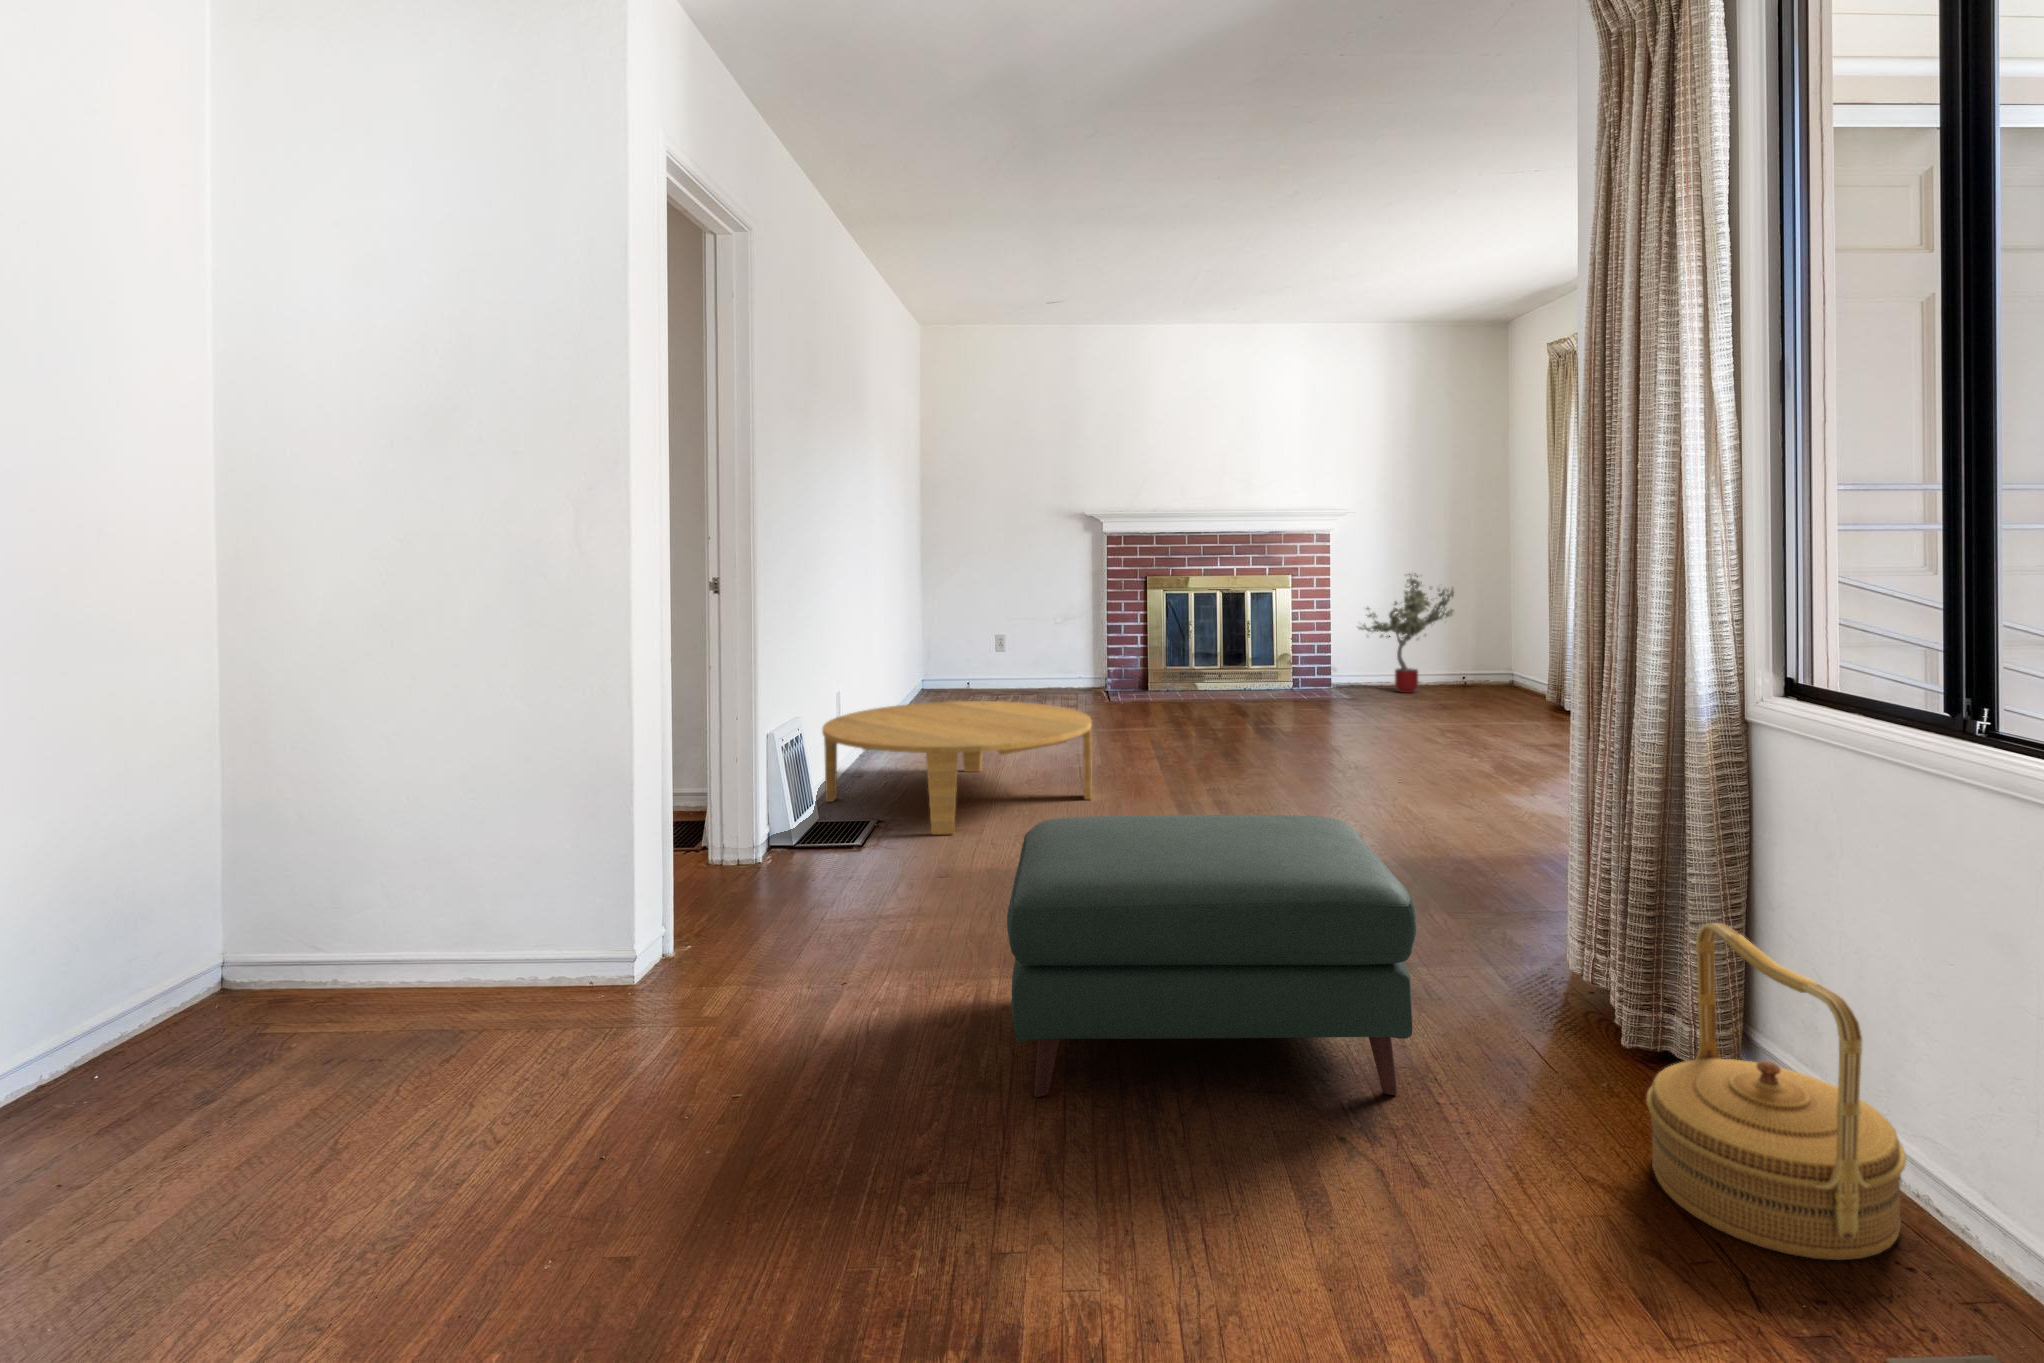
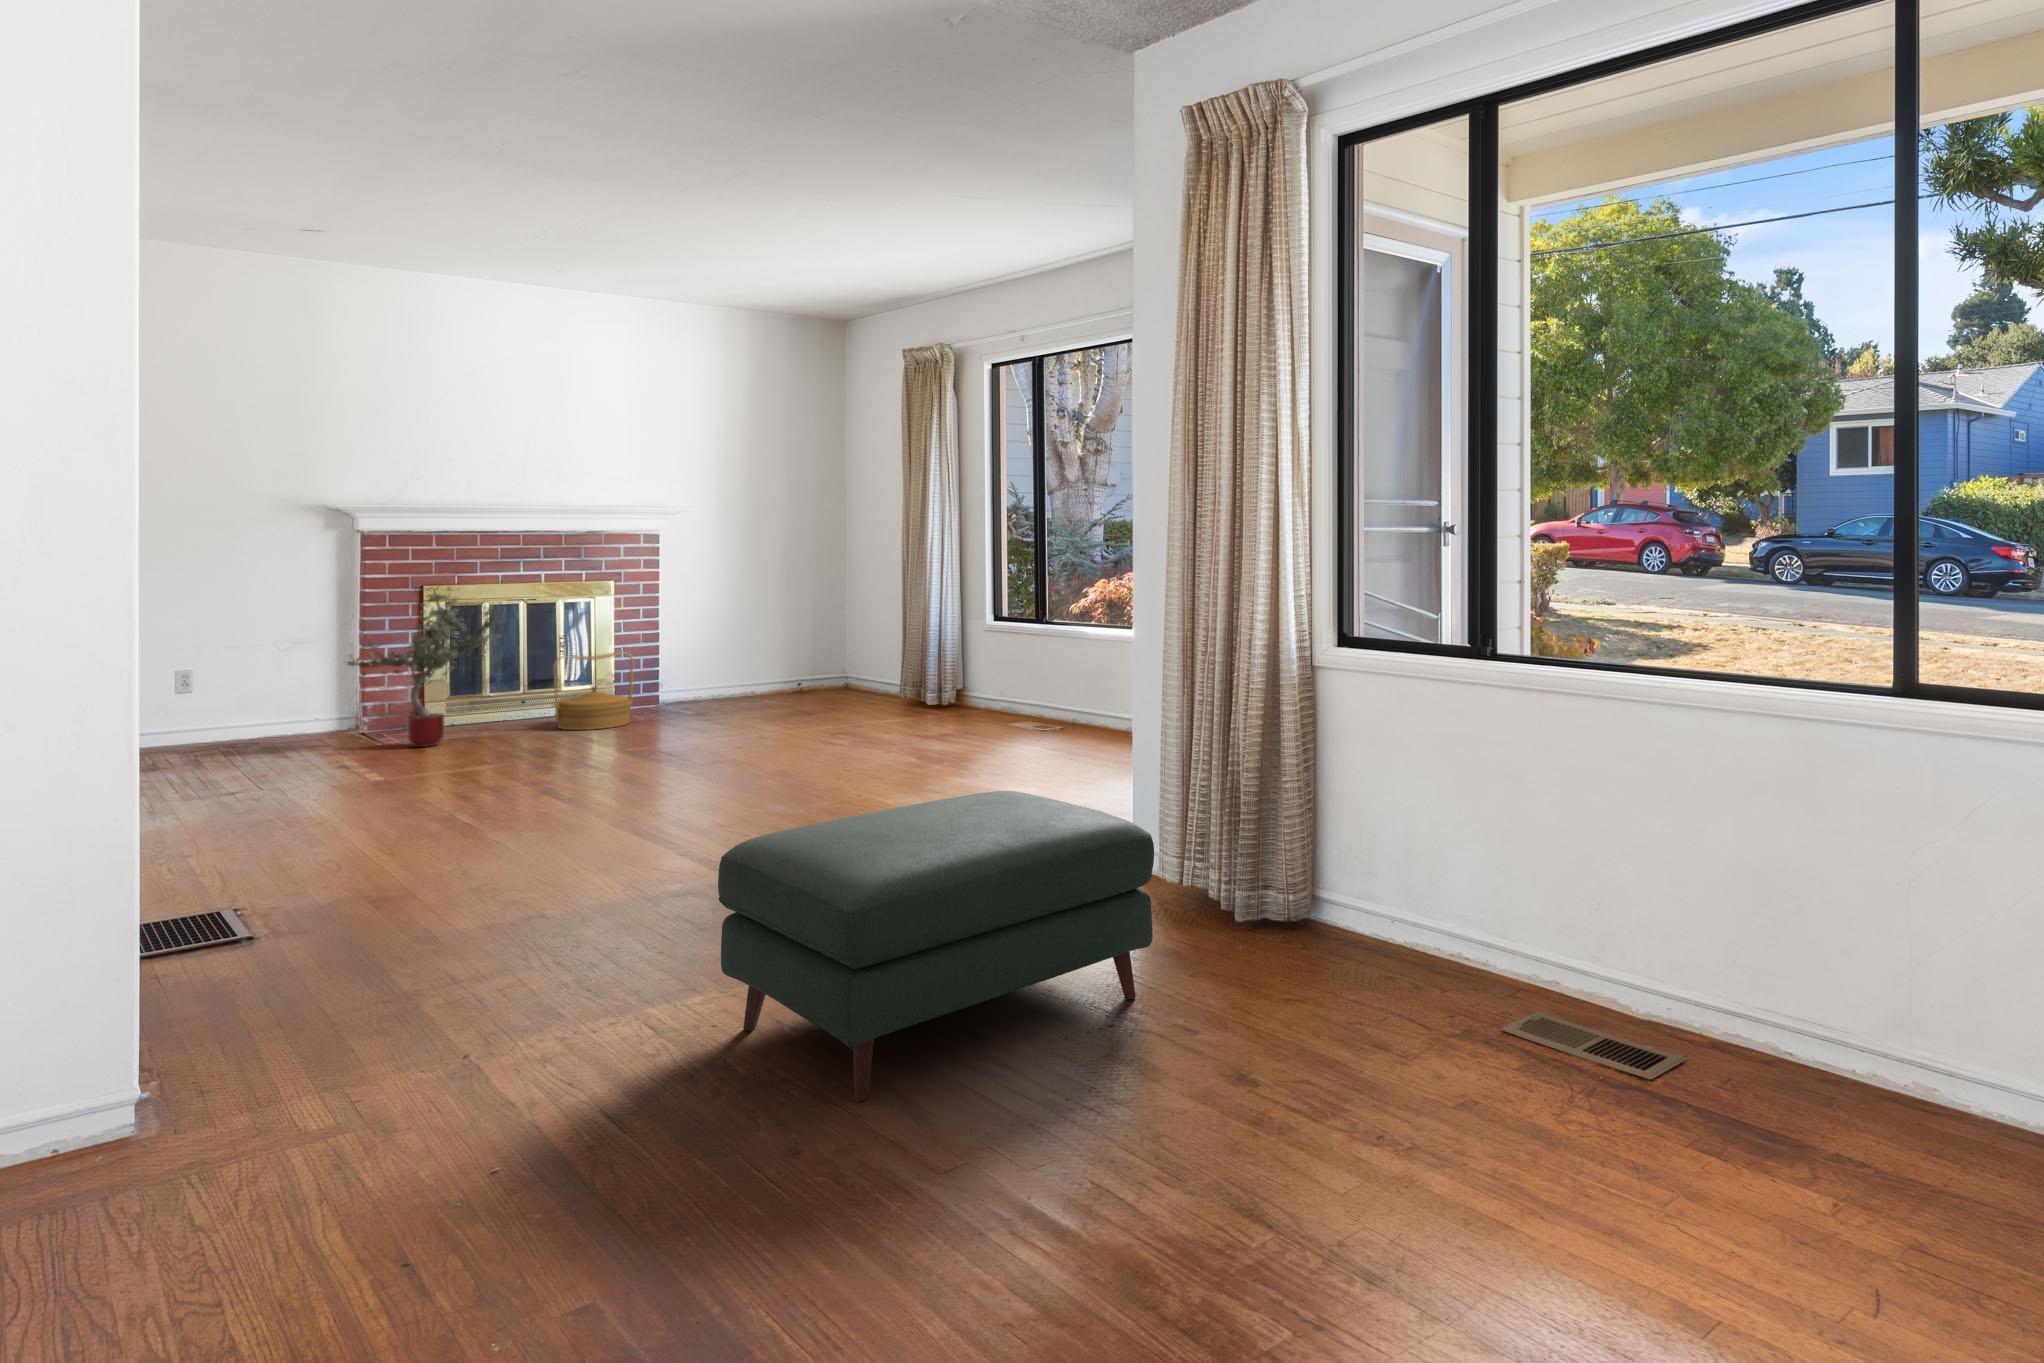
potted tree: present [1359,573,1454,693] -> present [345,586,501,747]
coffee table: present [822,701,1092,834] -> none [58,752,526,940]
woven basket: present [1646,923,1906,1260] -> present [553,653,633,730]

